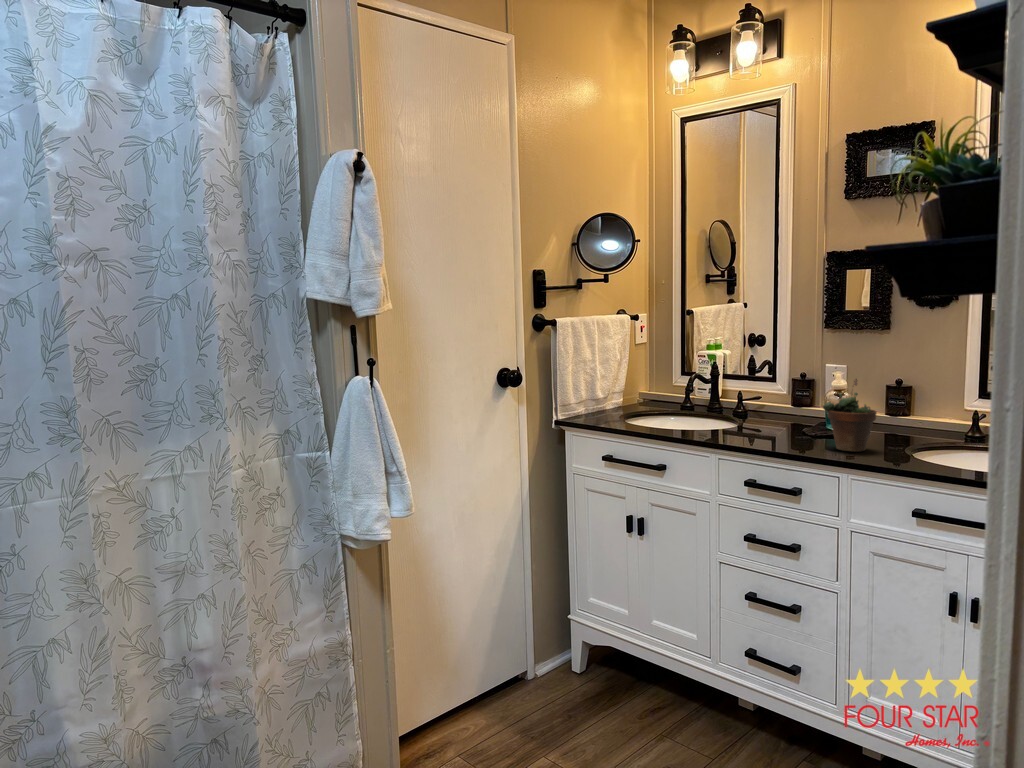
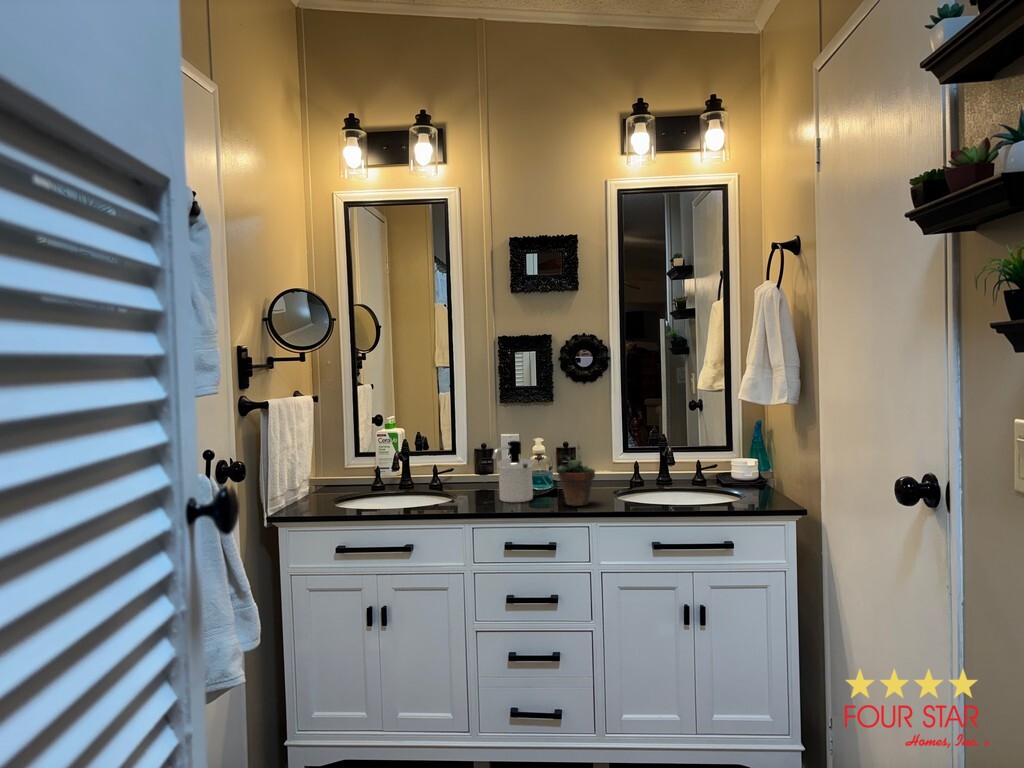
soap dispenser: none [758,371,820,440] -> present [492,441,533,502]

